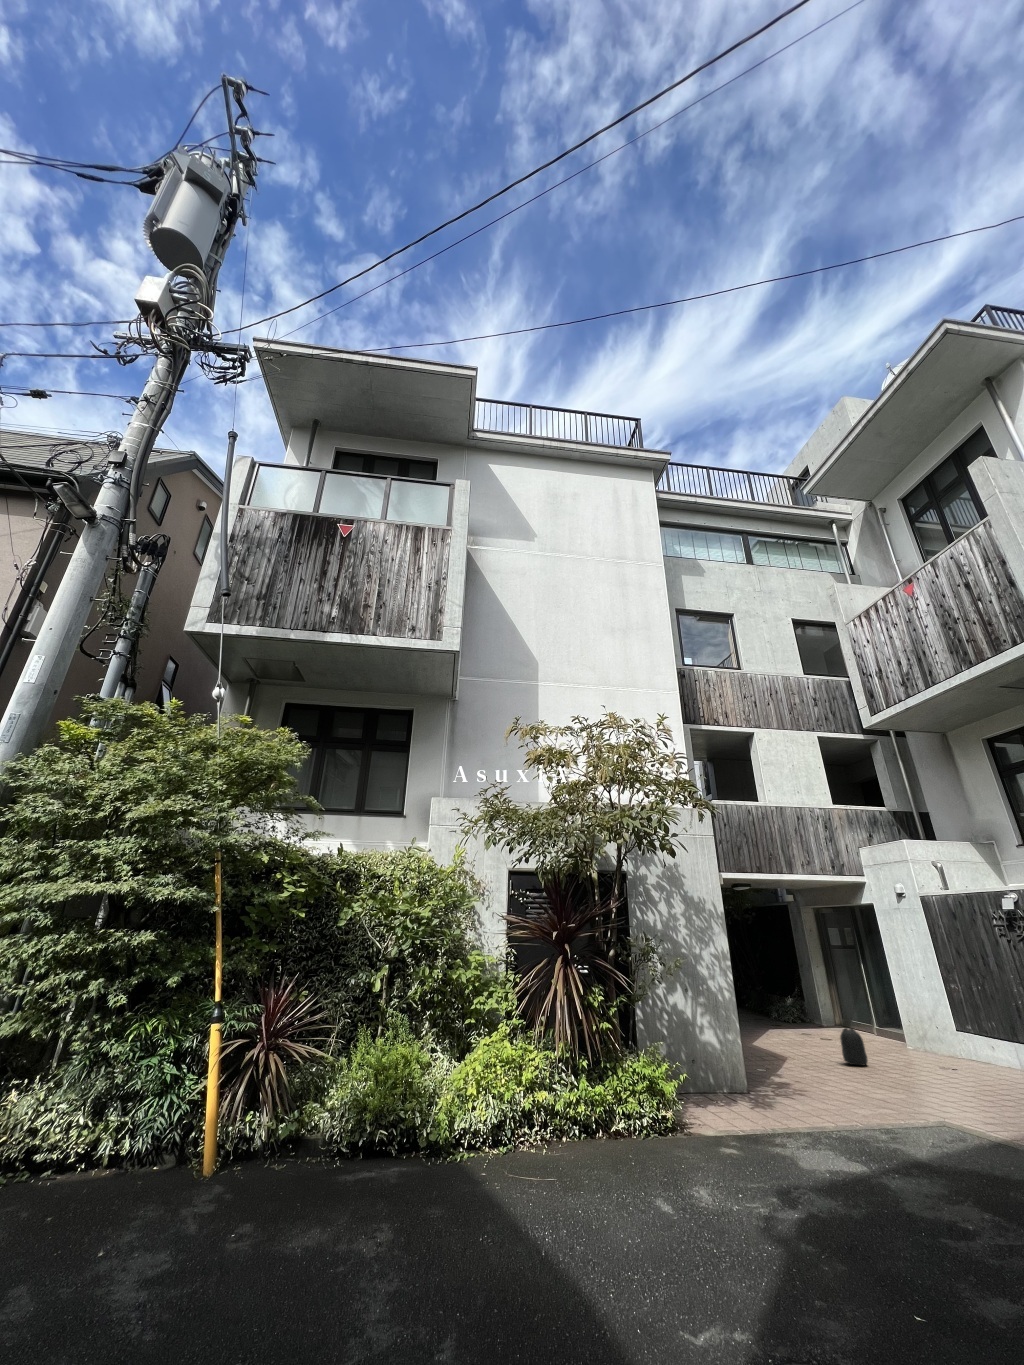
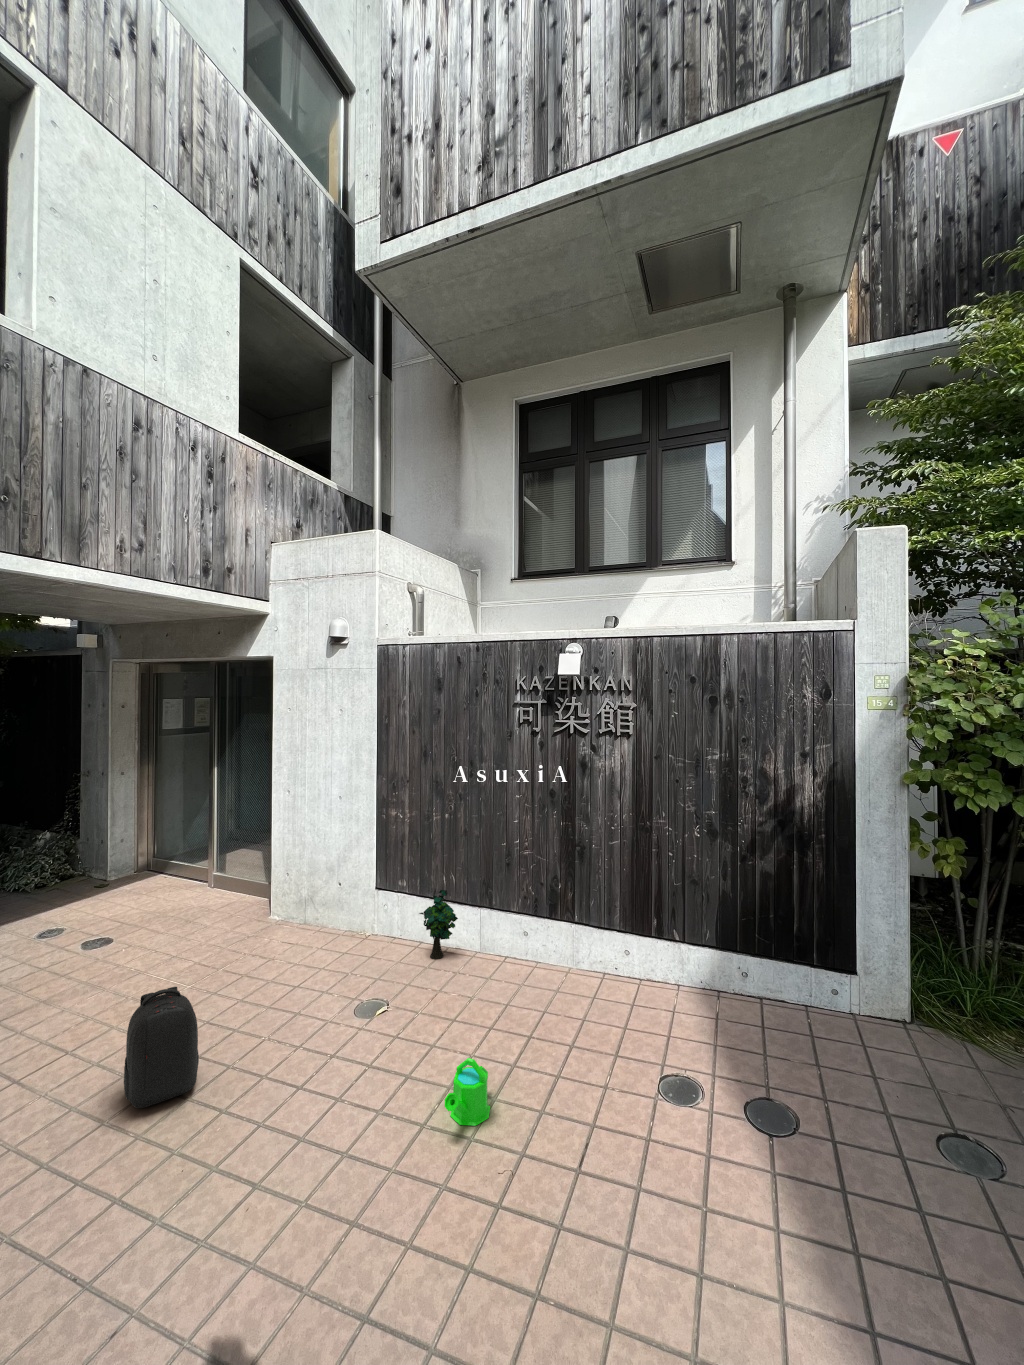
decorative plant: none [975,1027,1000,1066] -> present [419,890,458,959]
watering can: none [954,1063,982,1088] -> present [445,1058,490,1126]

